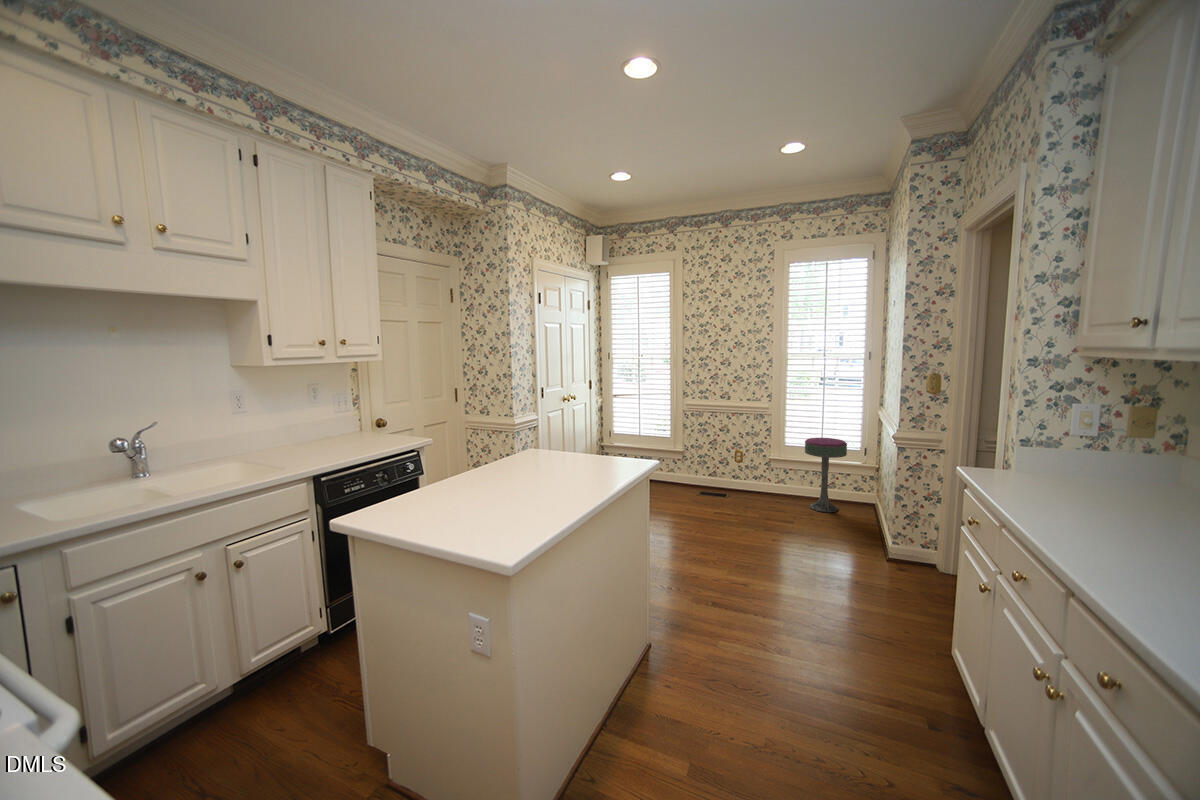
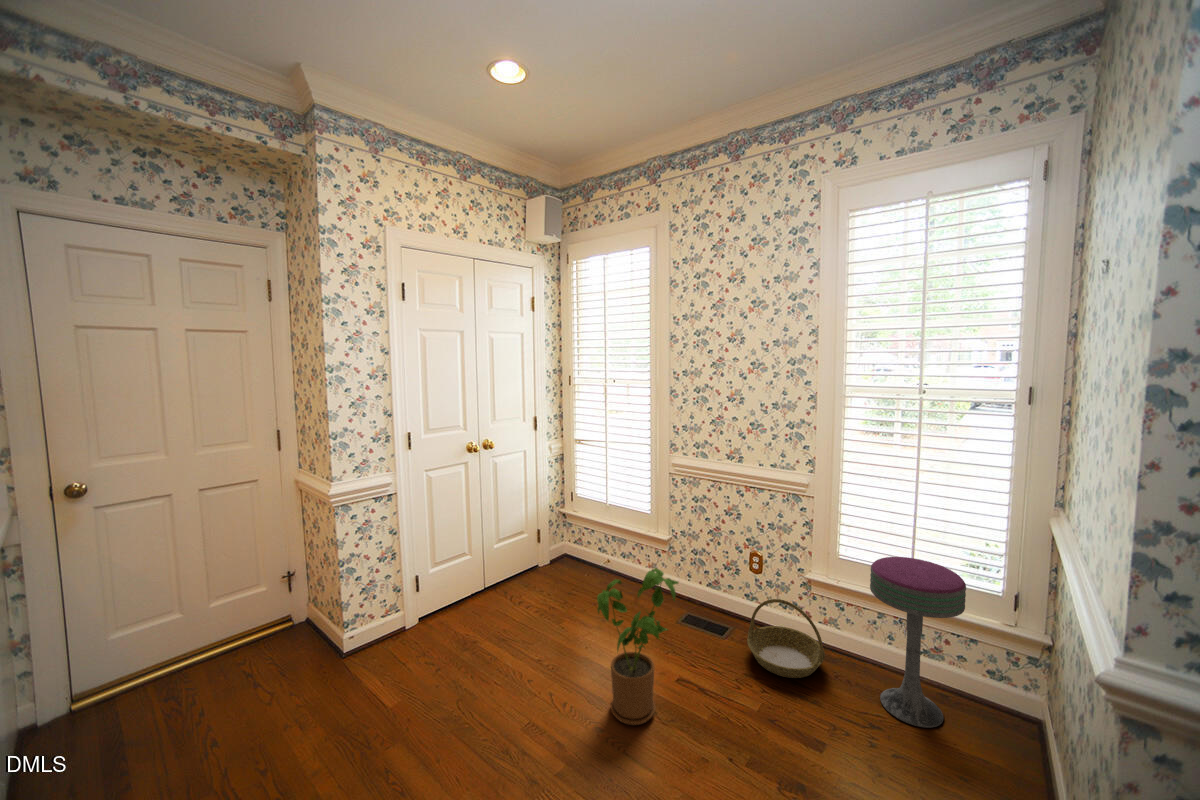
house plant: none [679,449,724,527] -> present [597,569,678,725]
basket: none [741,469,782,506] -> present [747,599,825,678]

